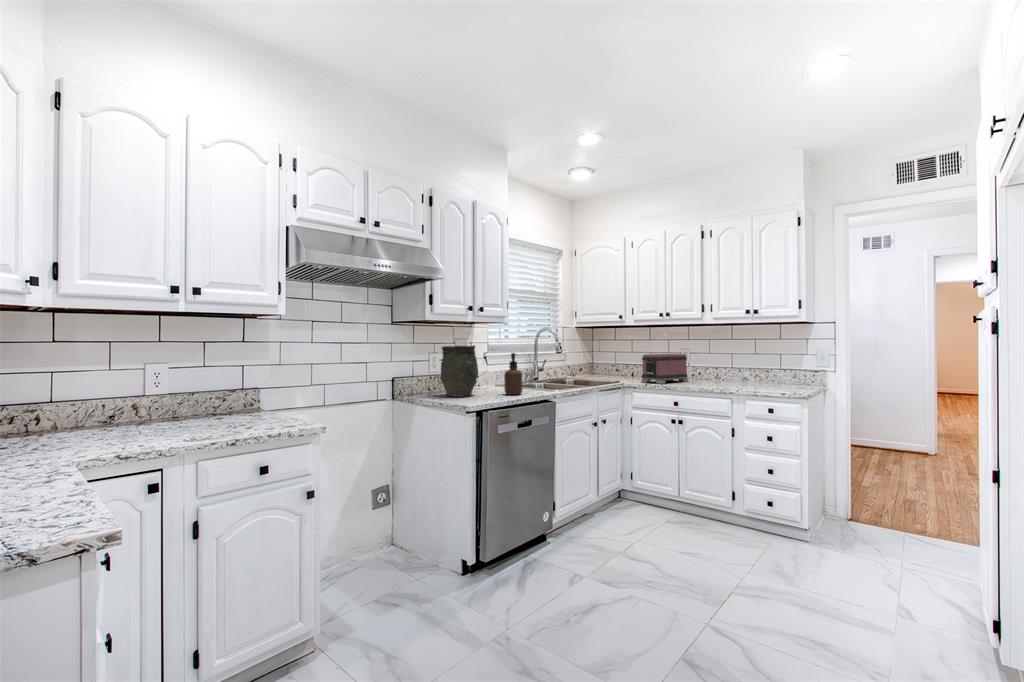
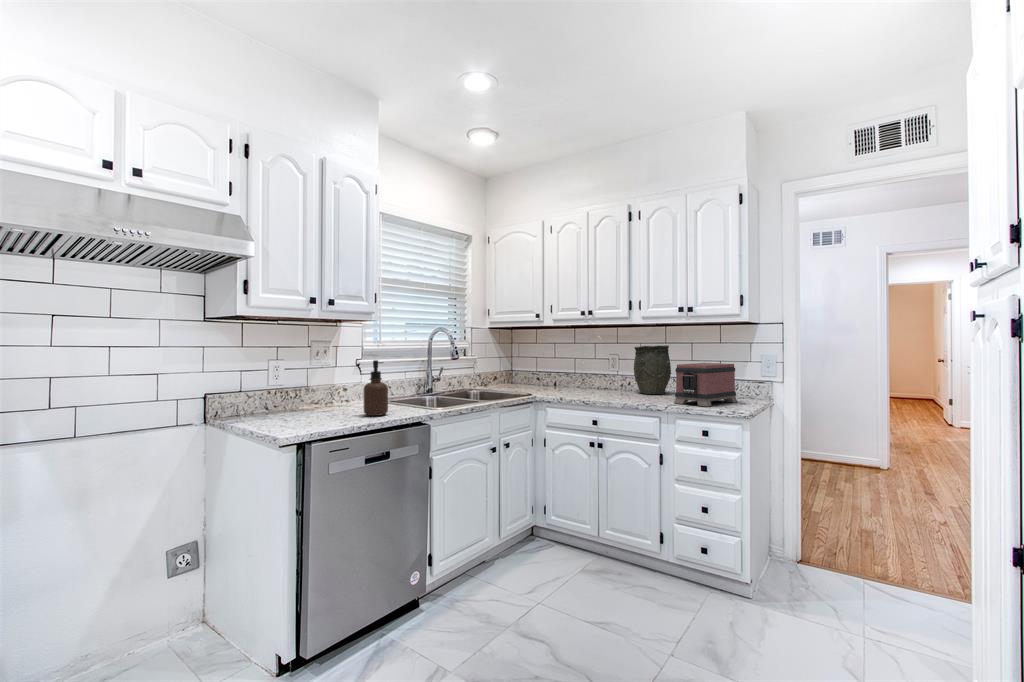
vase: present [441,345,478,397] -> present [634,345,671,394]
toaster: present [641,354,688,384] -> present [674,363,737,406]

